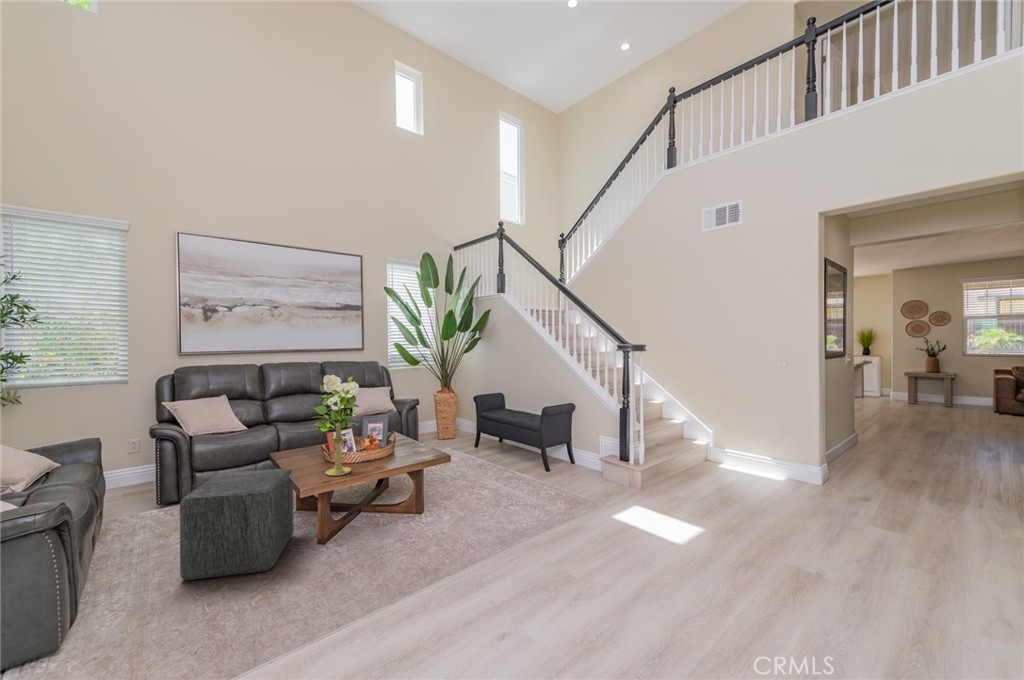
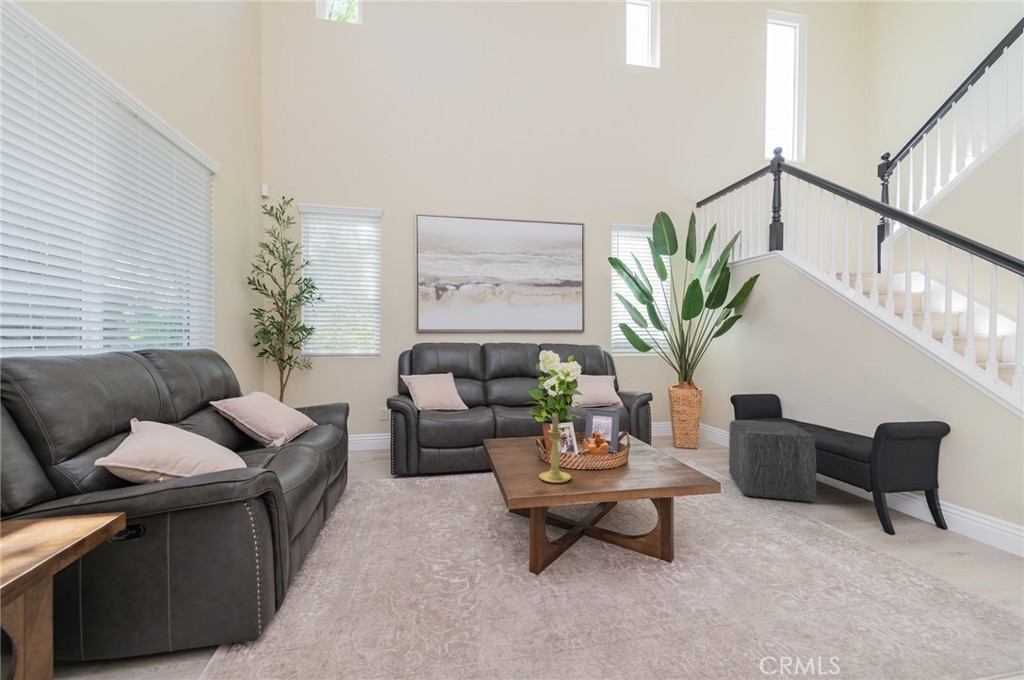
ottoman: present [180,468,293,580] -> present [729,420,816,502]

